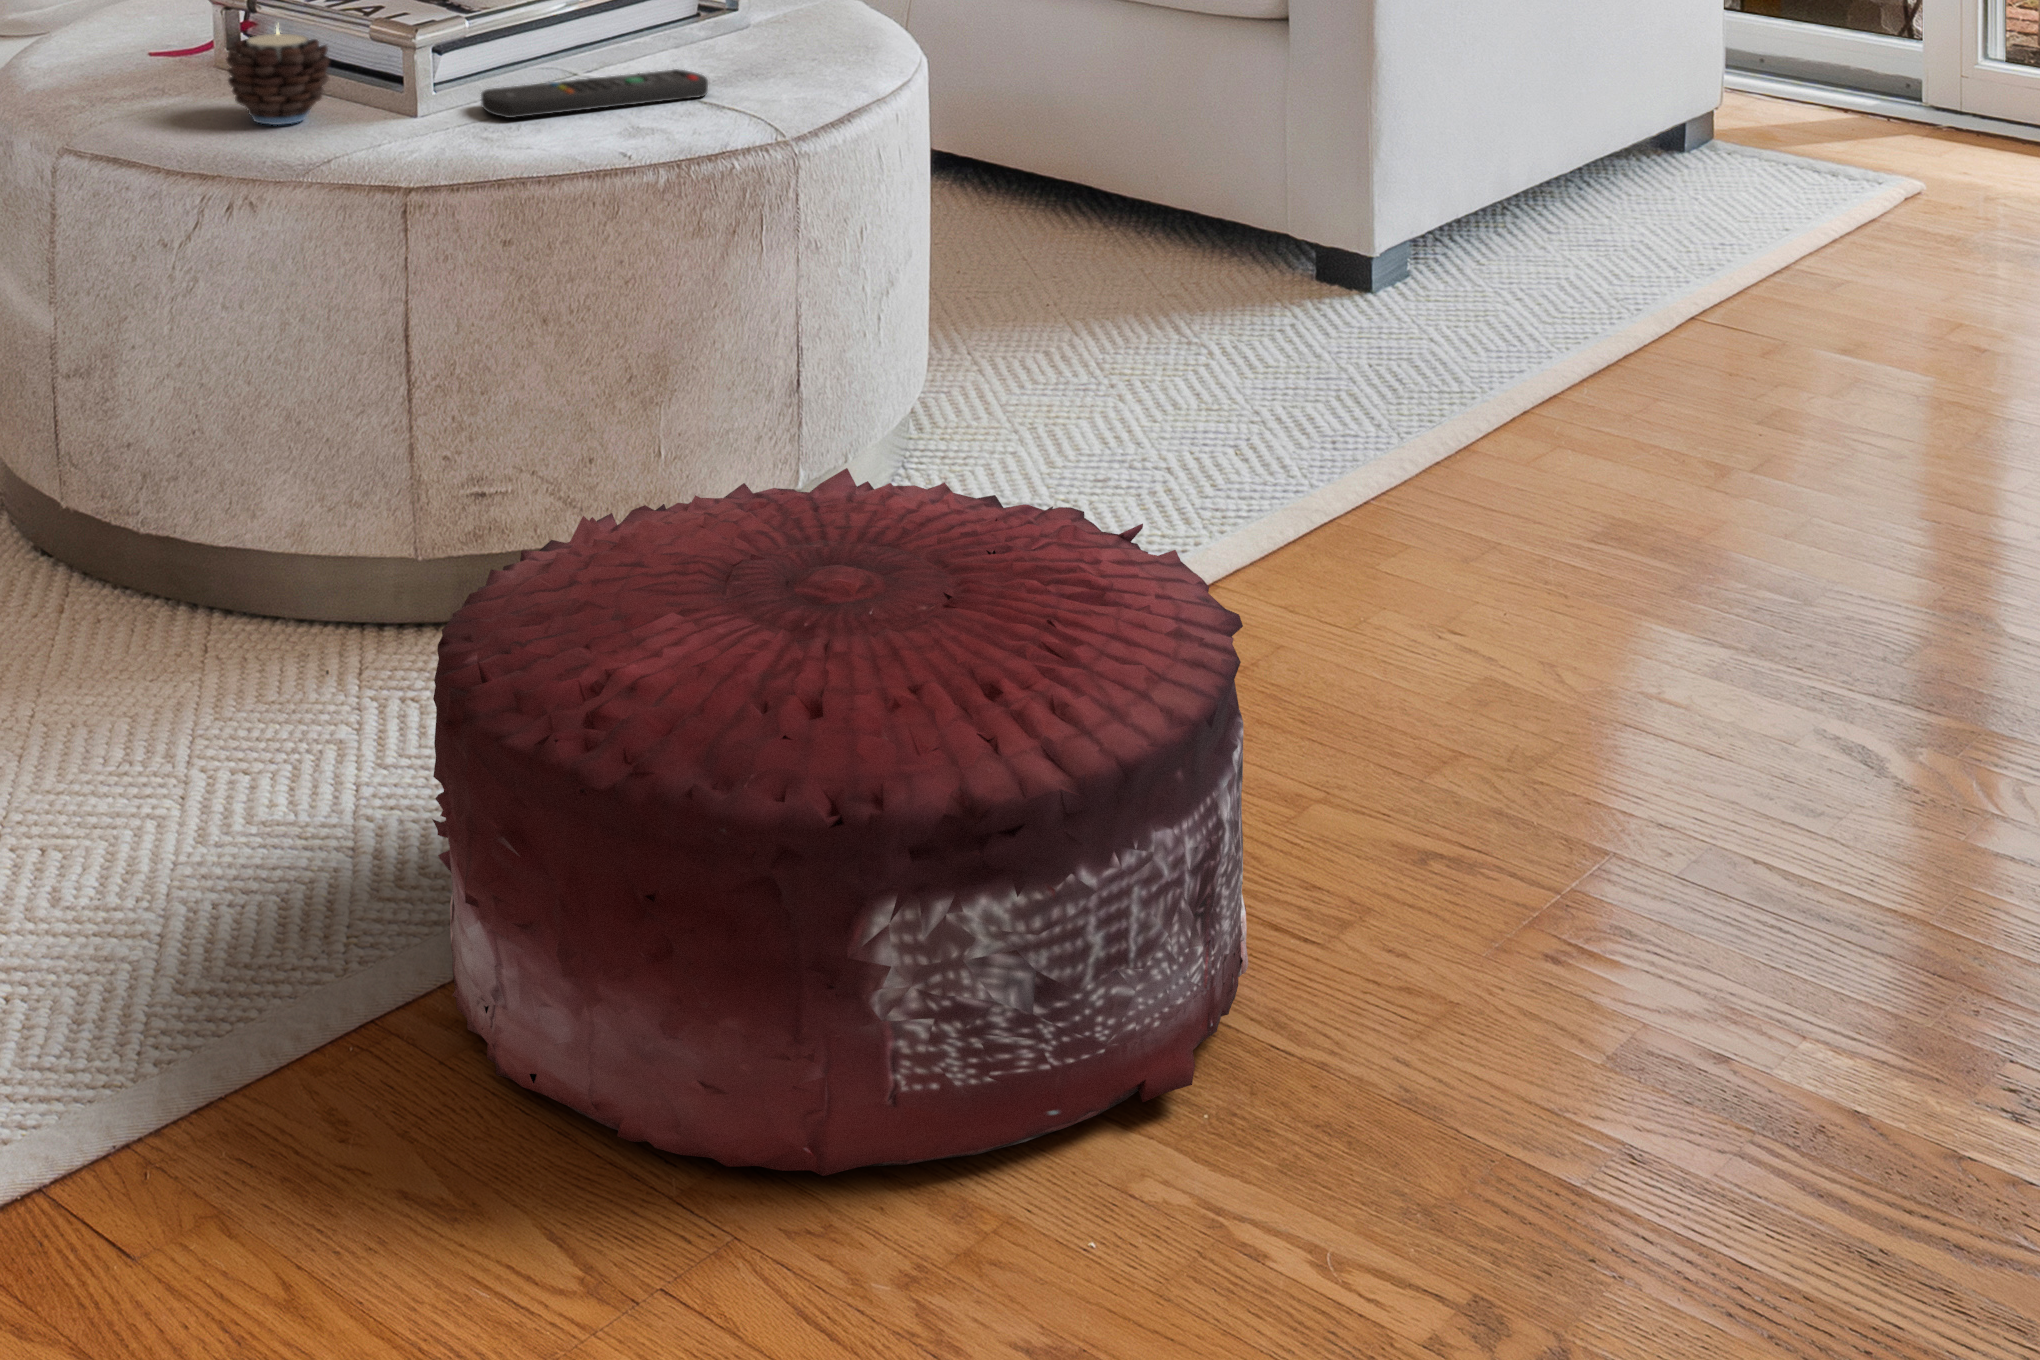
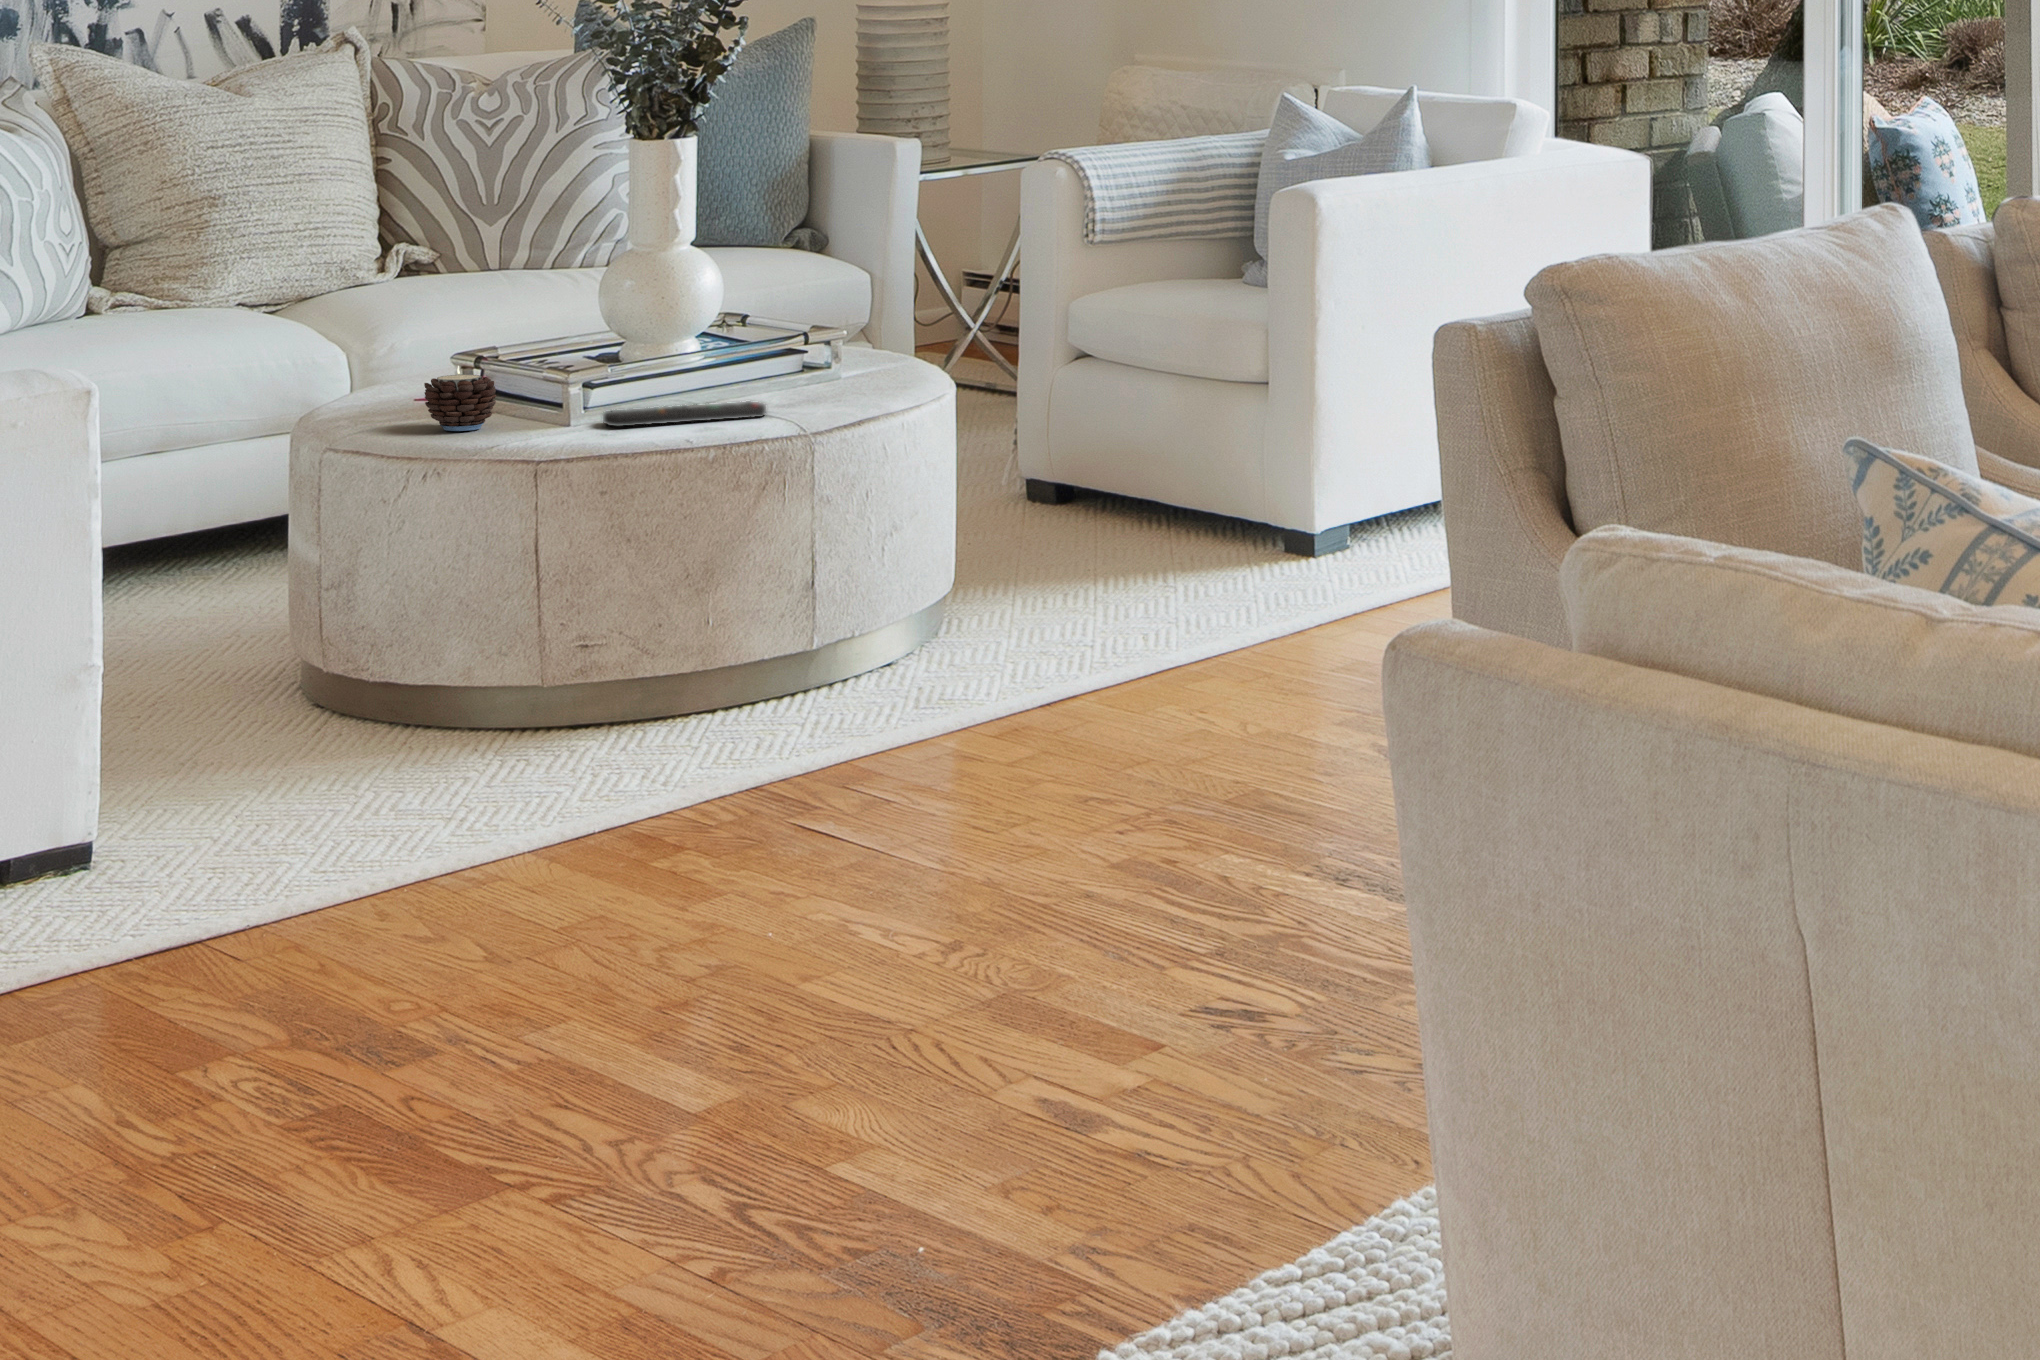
pouf: present [432,468,1248,1176] -> none [423,600,939,923]

